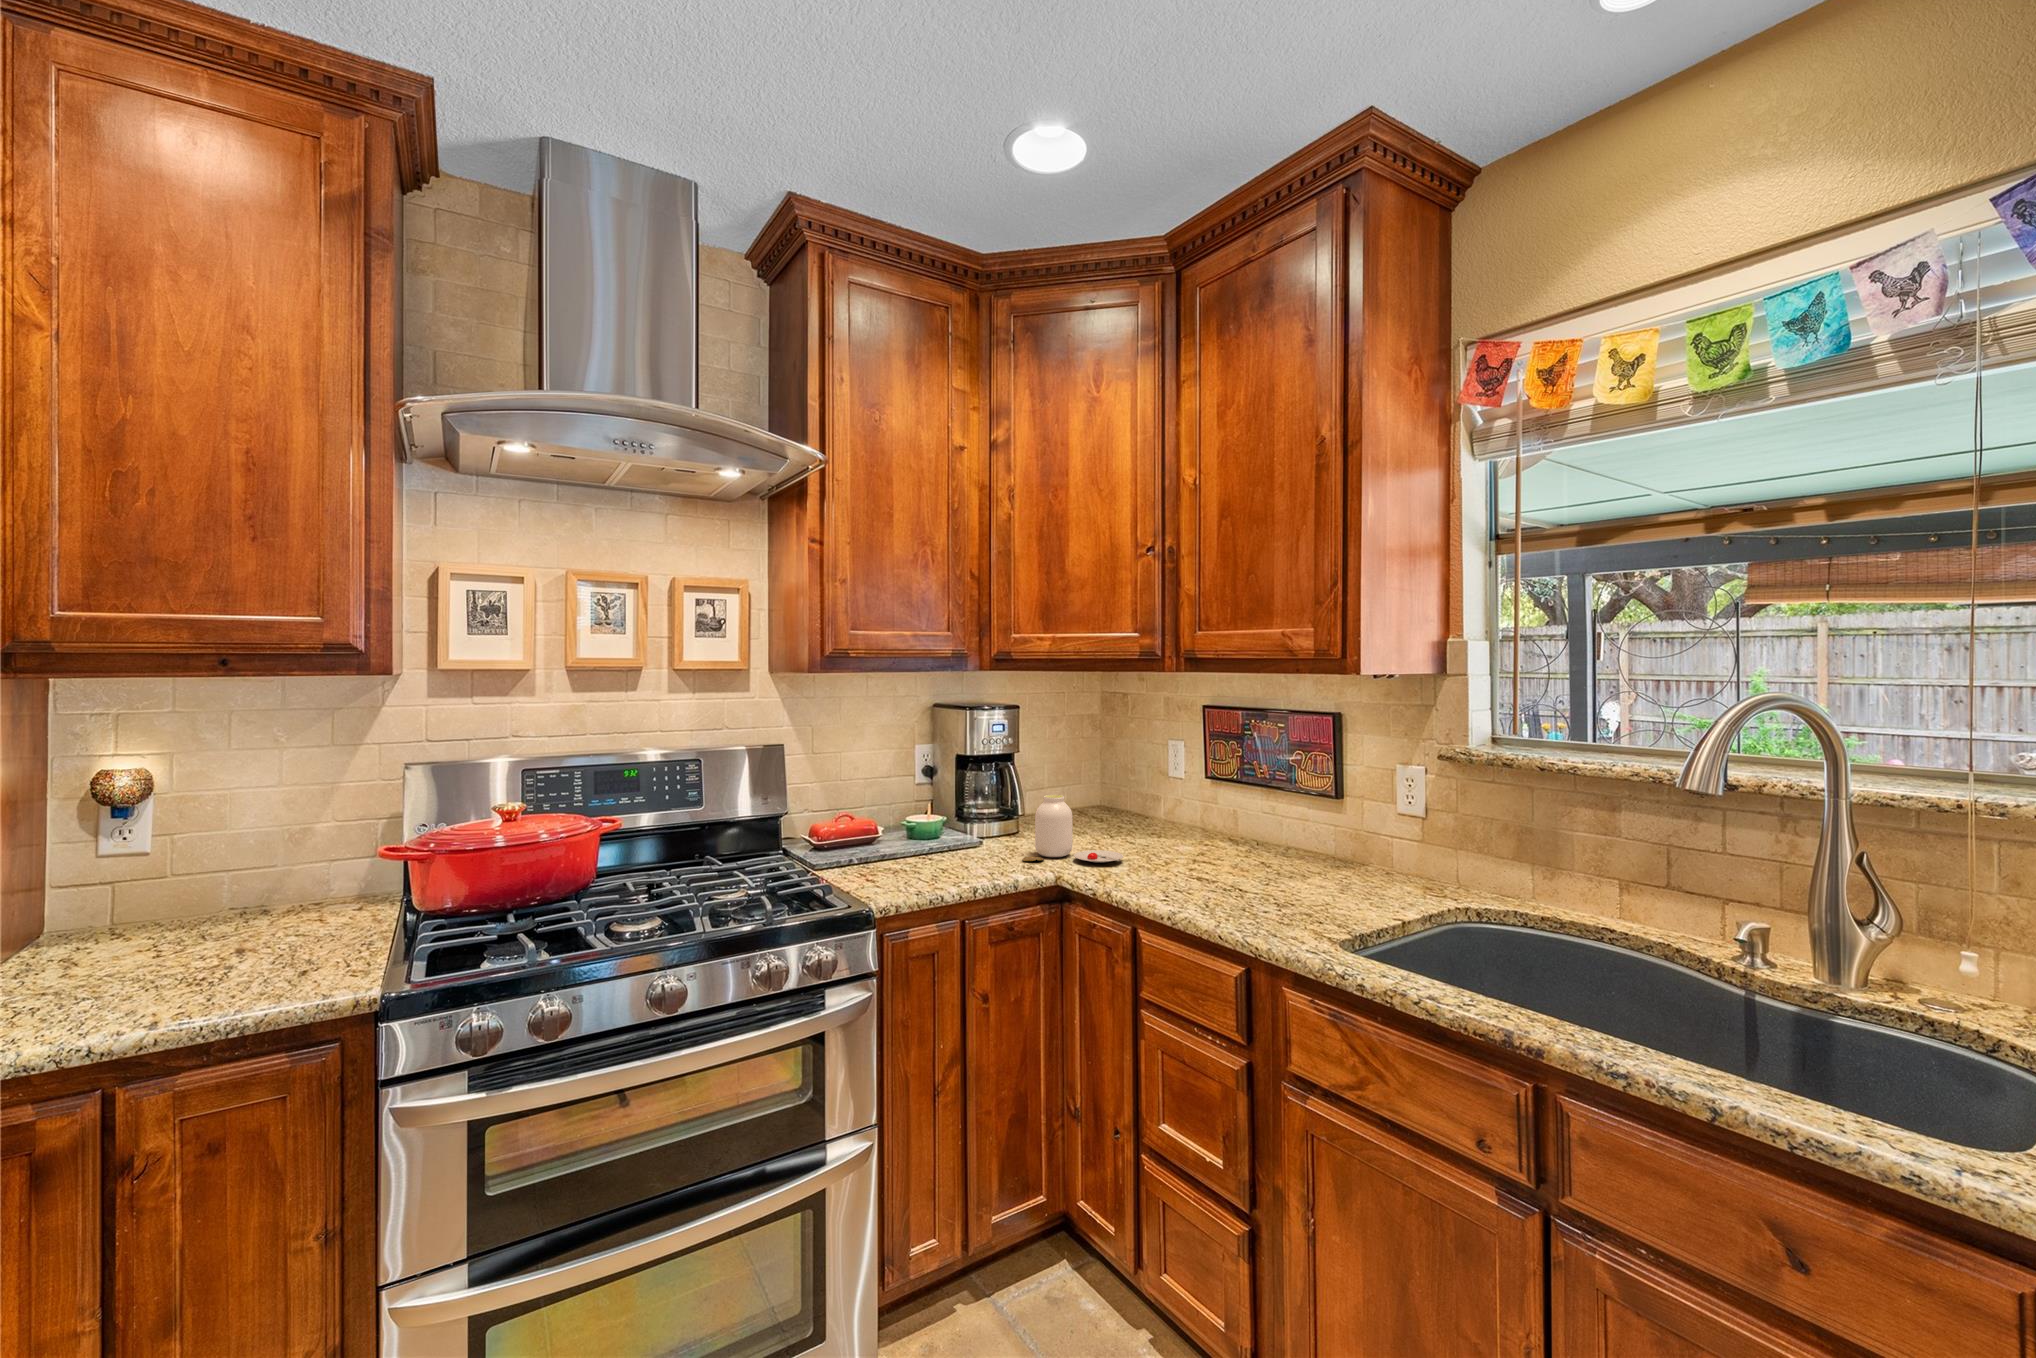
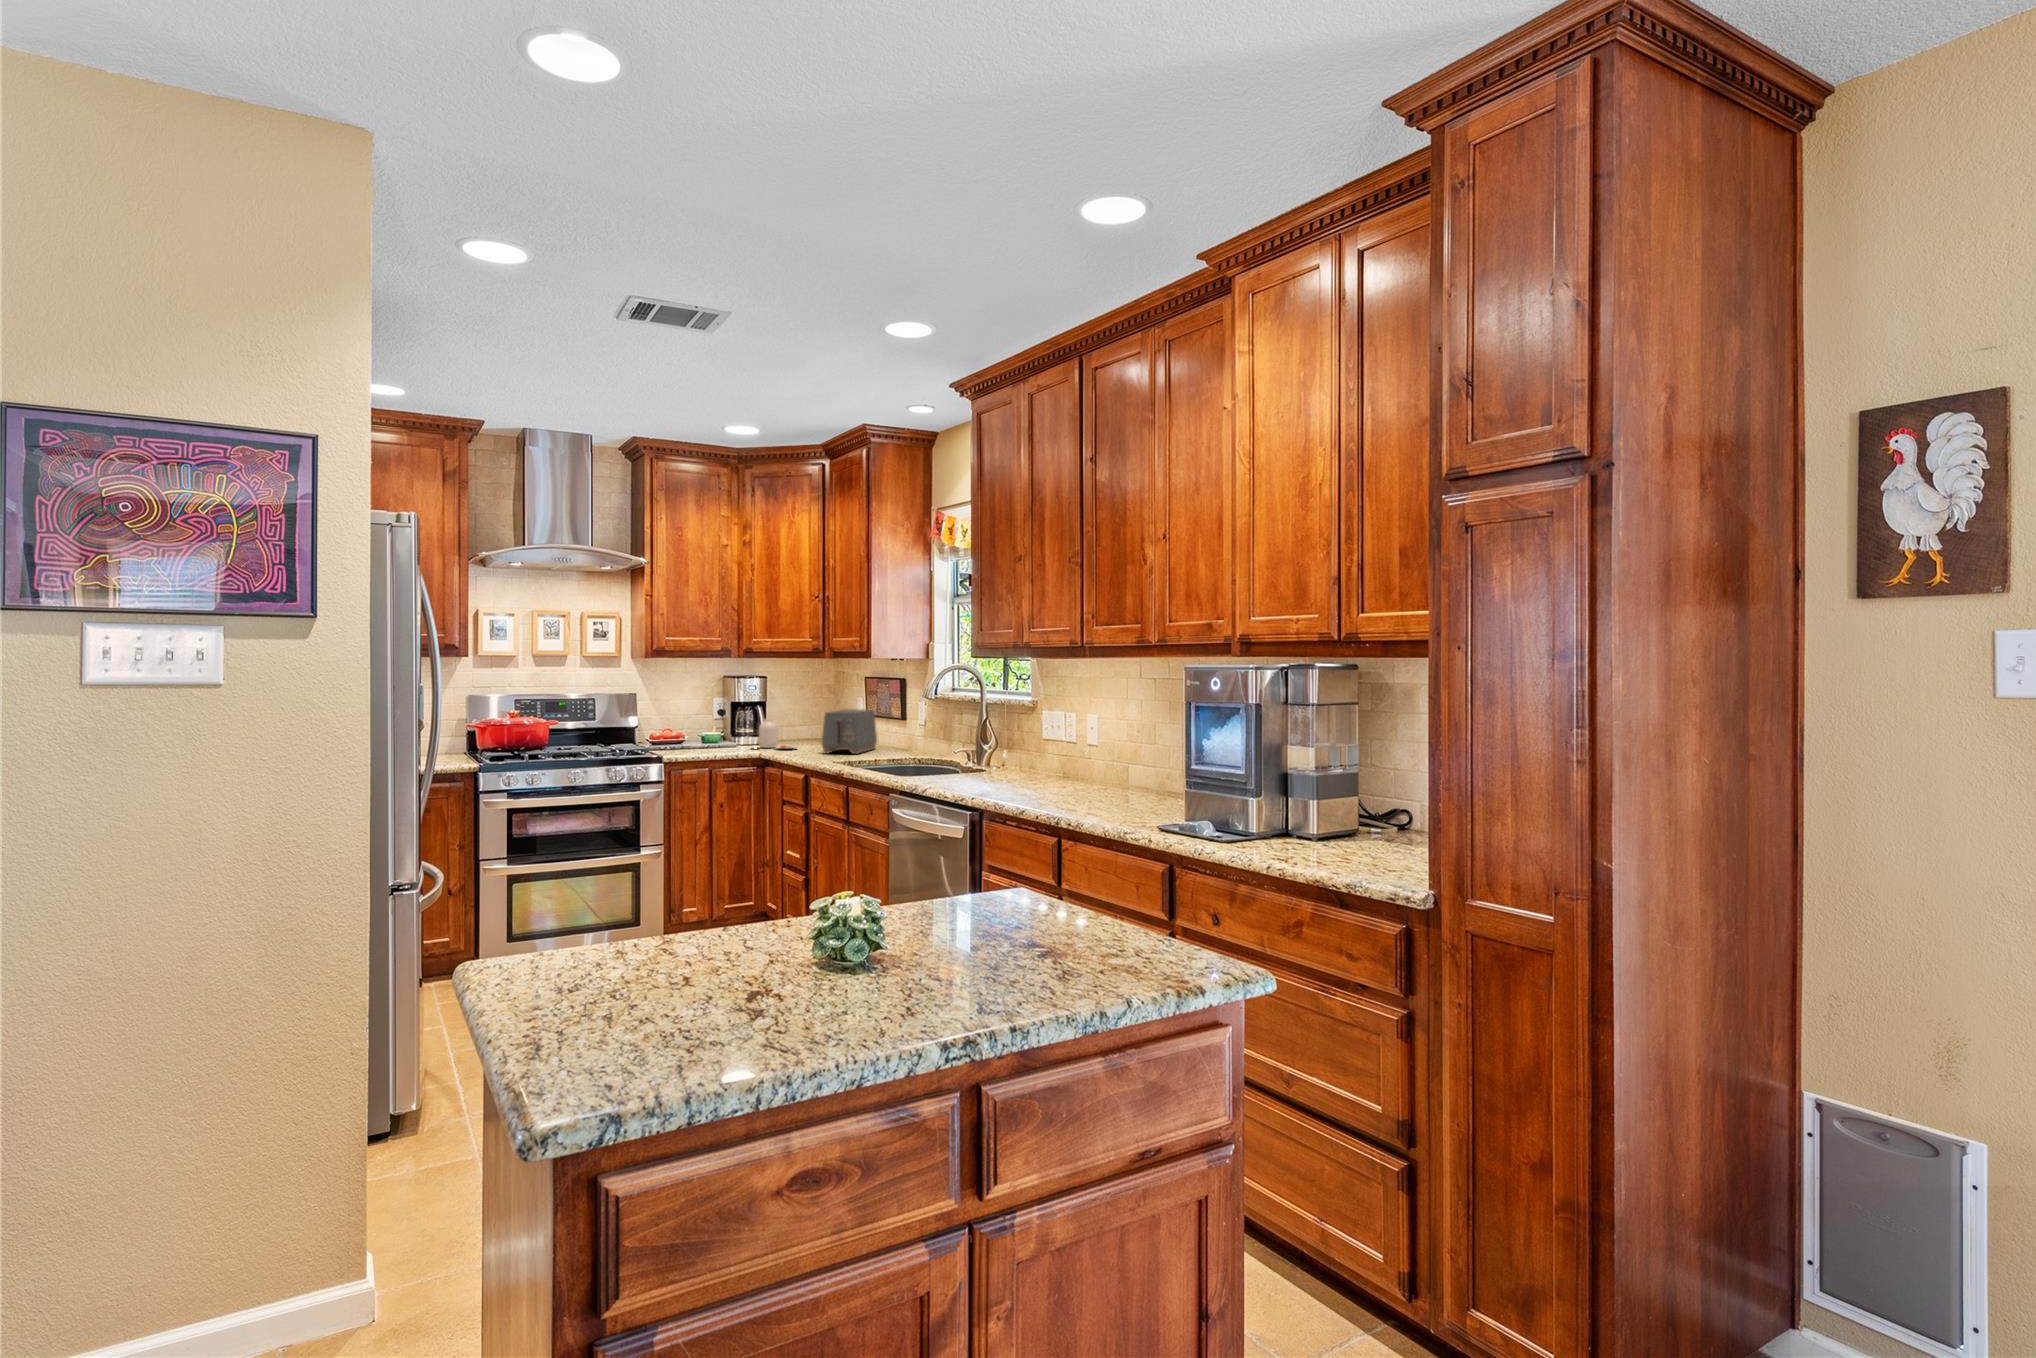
toaster: none [1202,776,1294,885] -> present [822,709,877,754]

